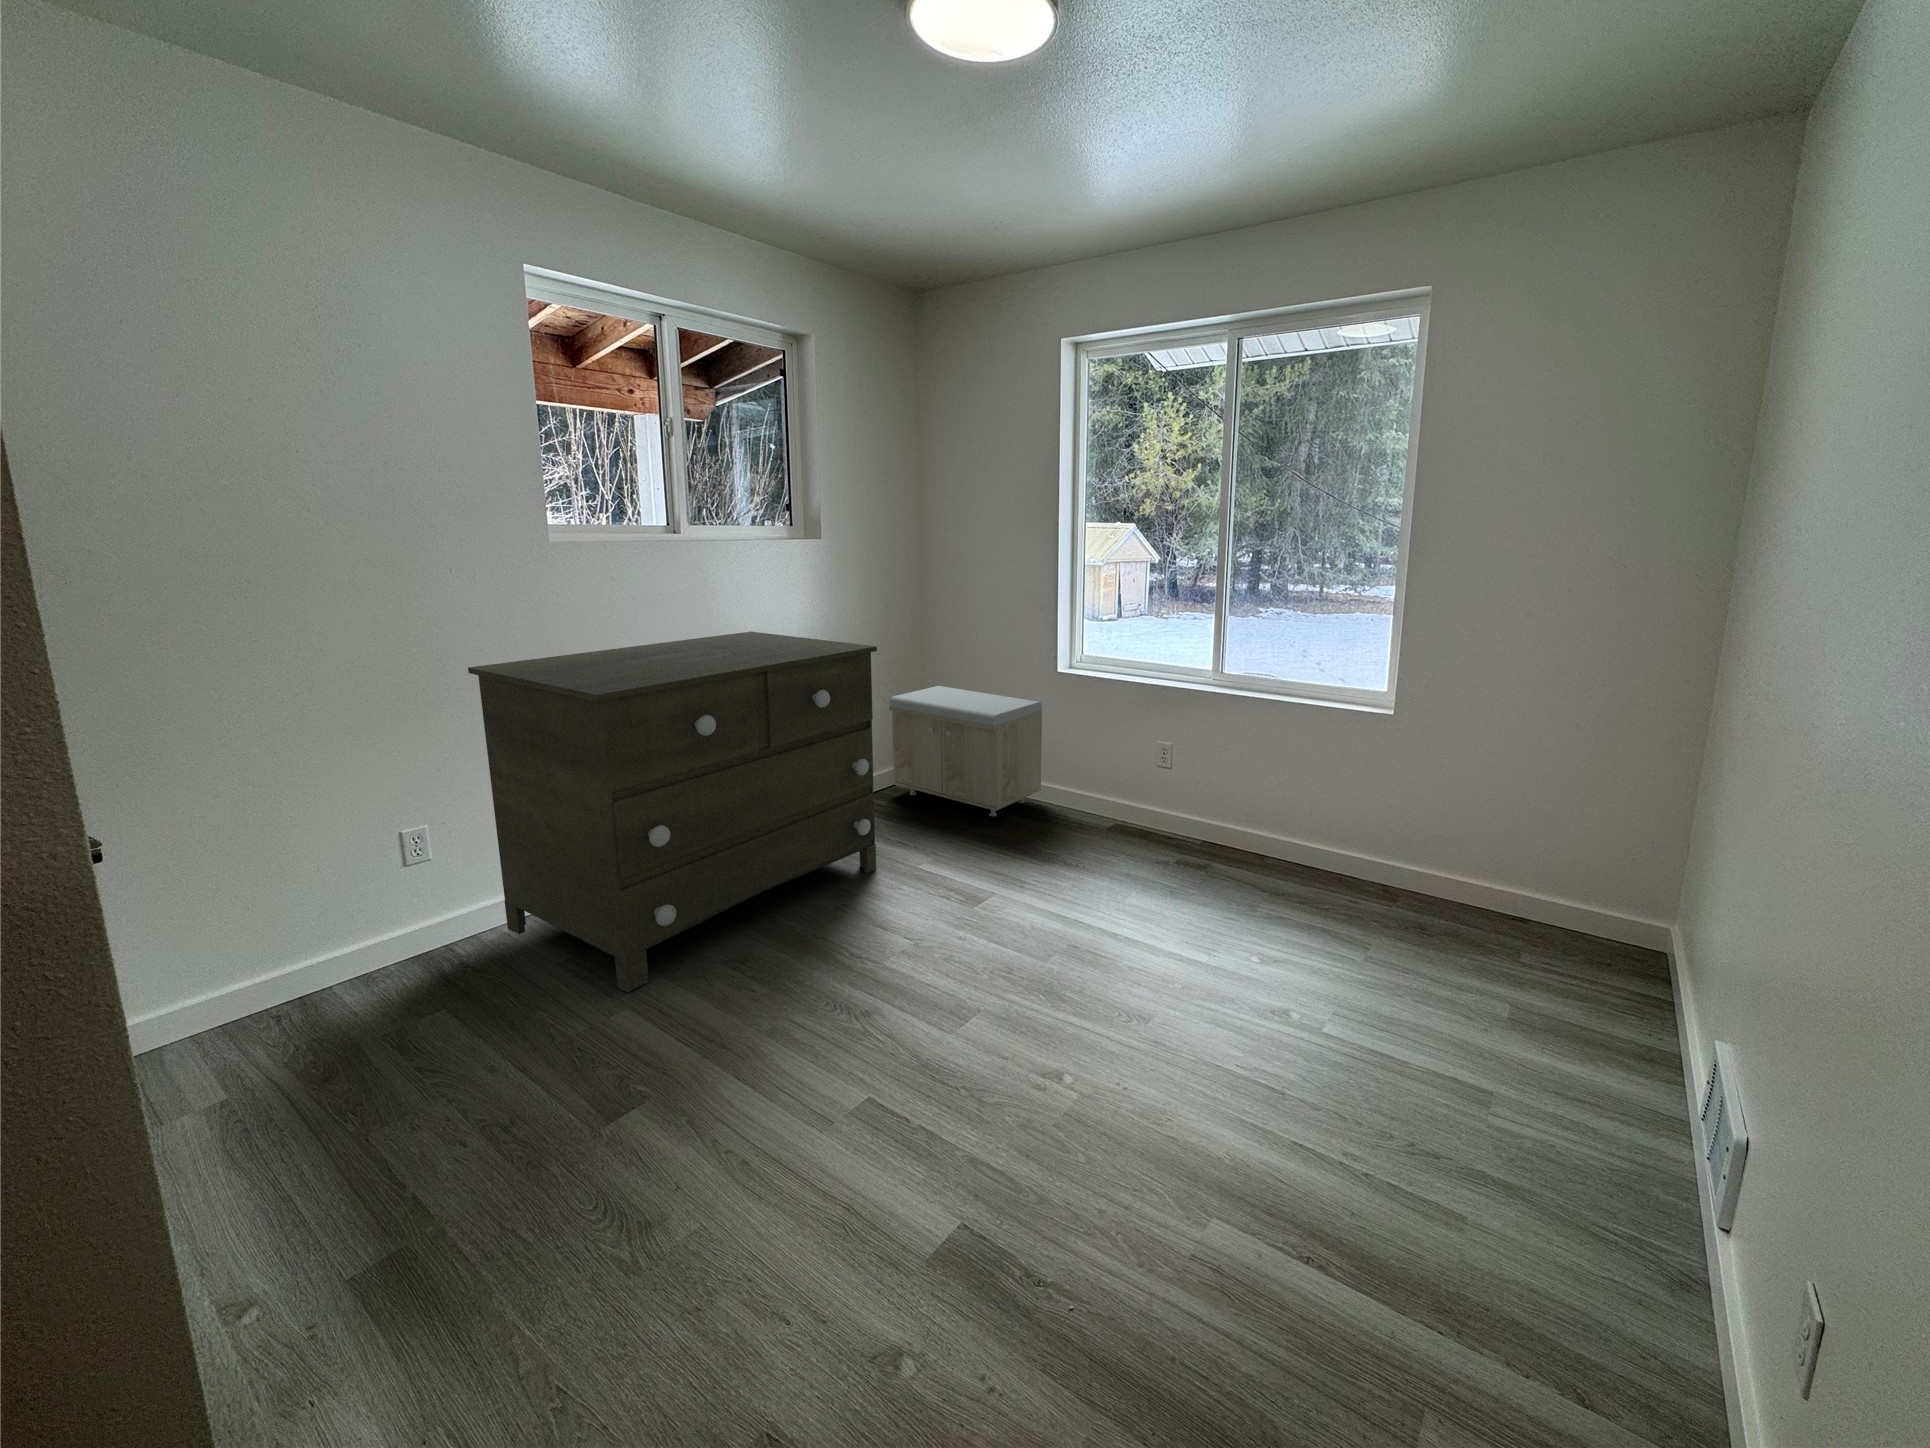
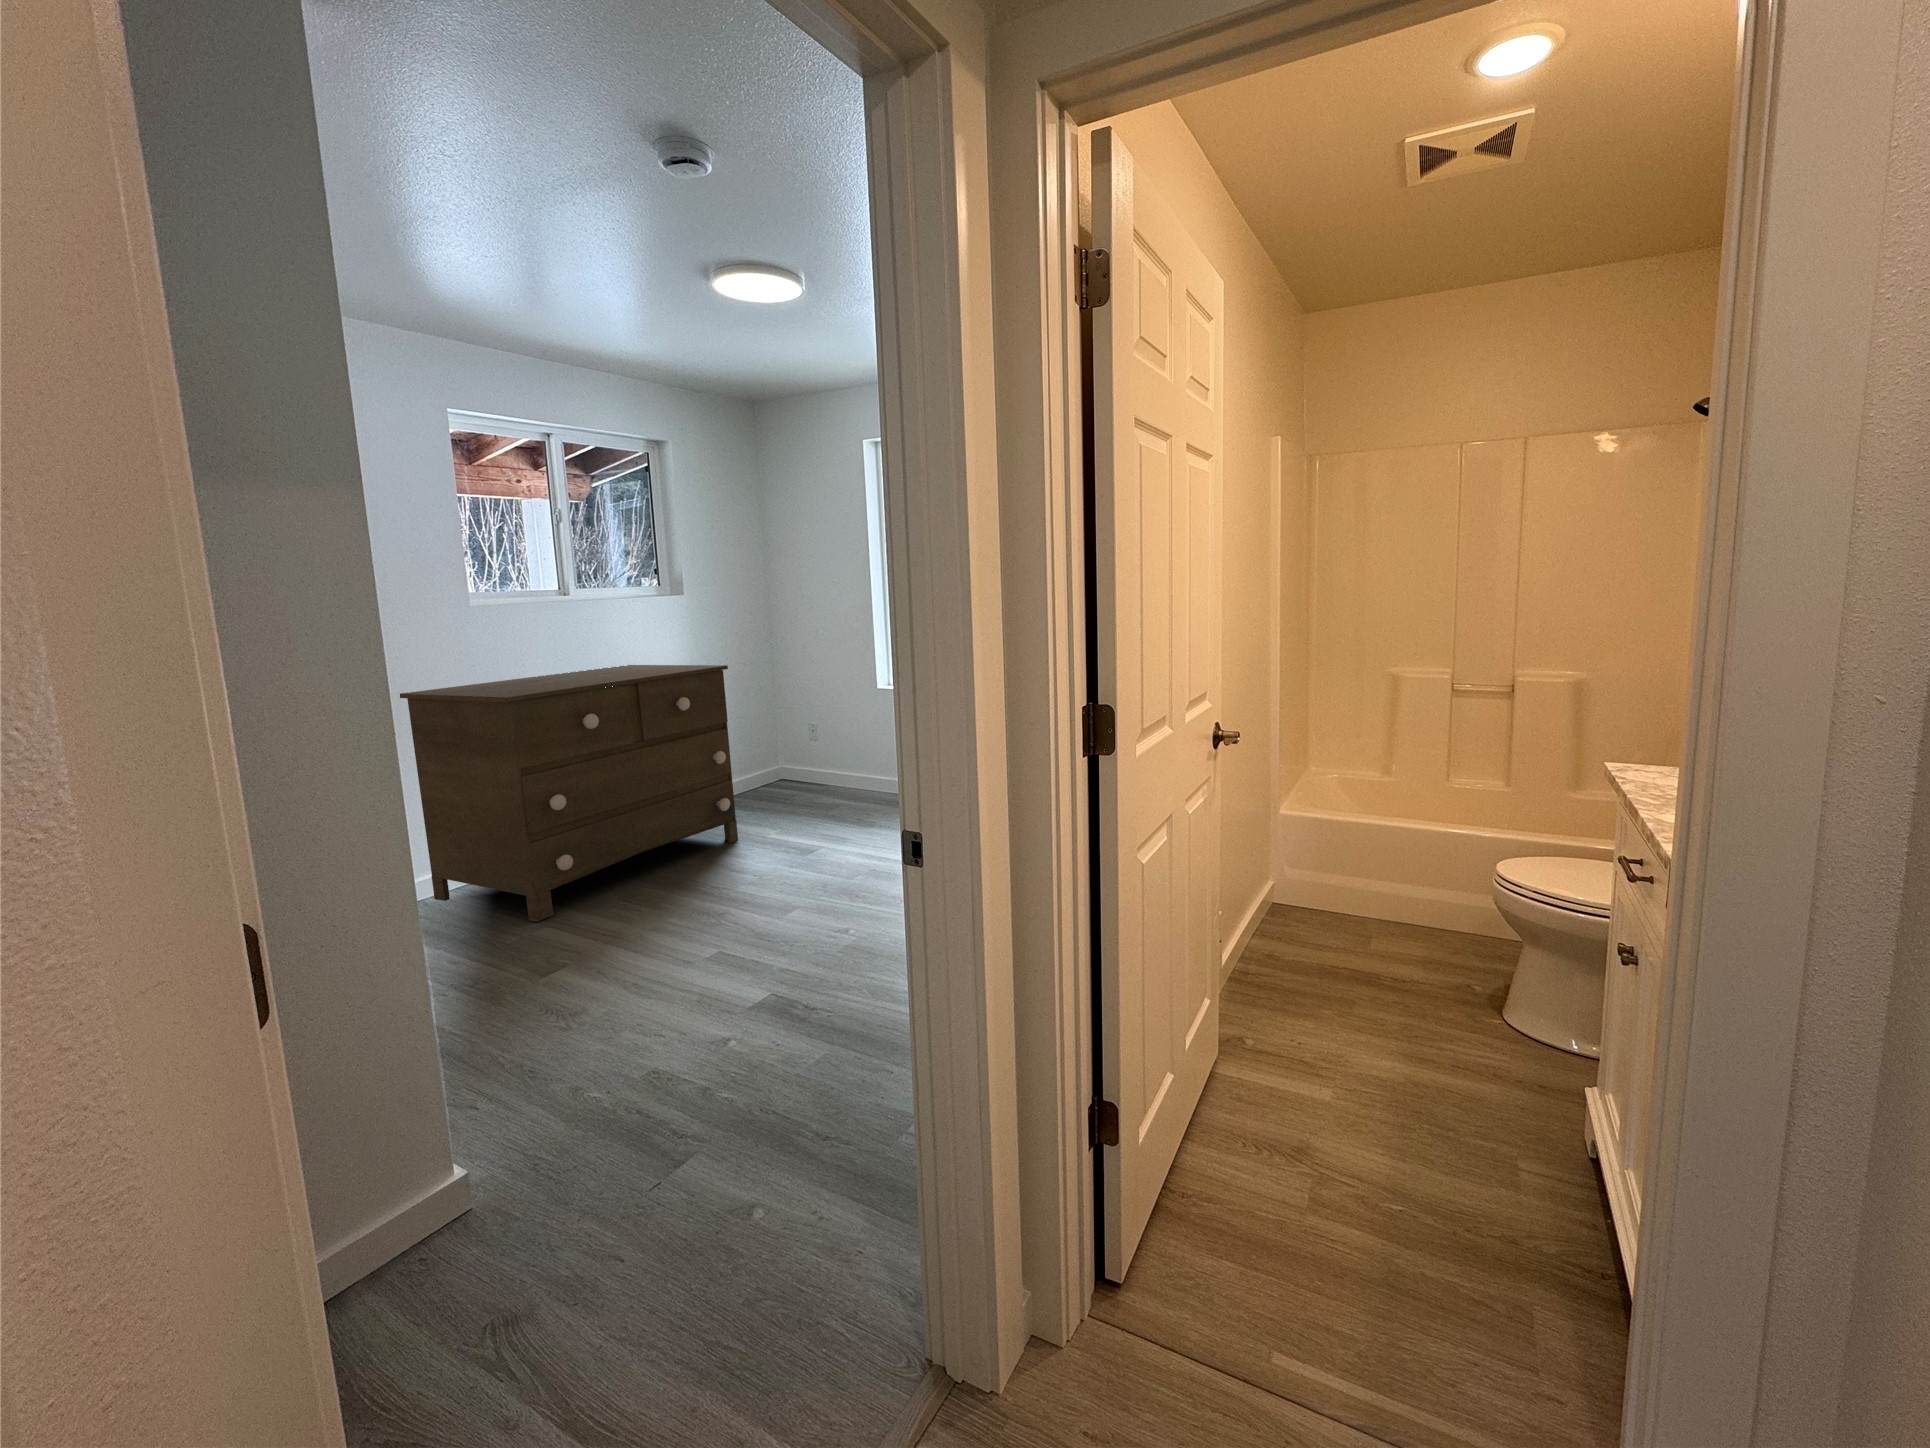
storage bench: present [889,686,1042,816] -> none [751,706,879,801]

